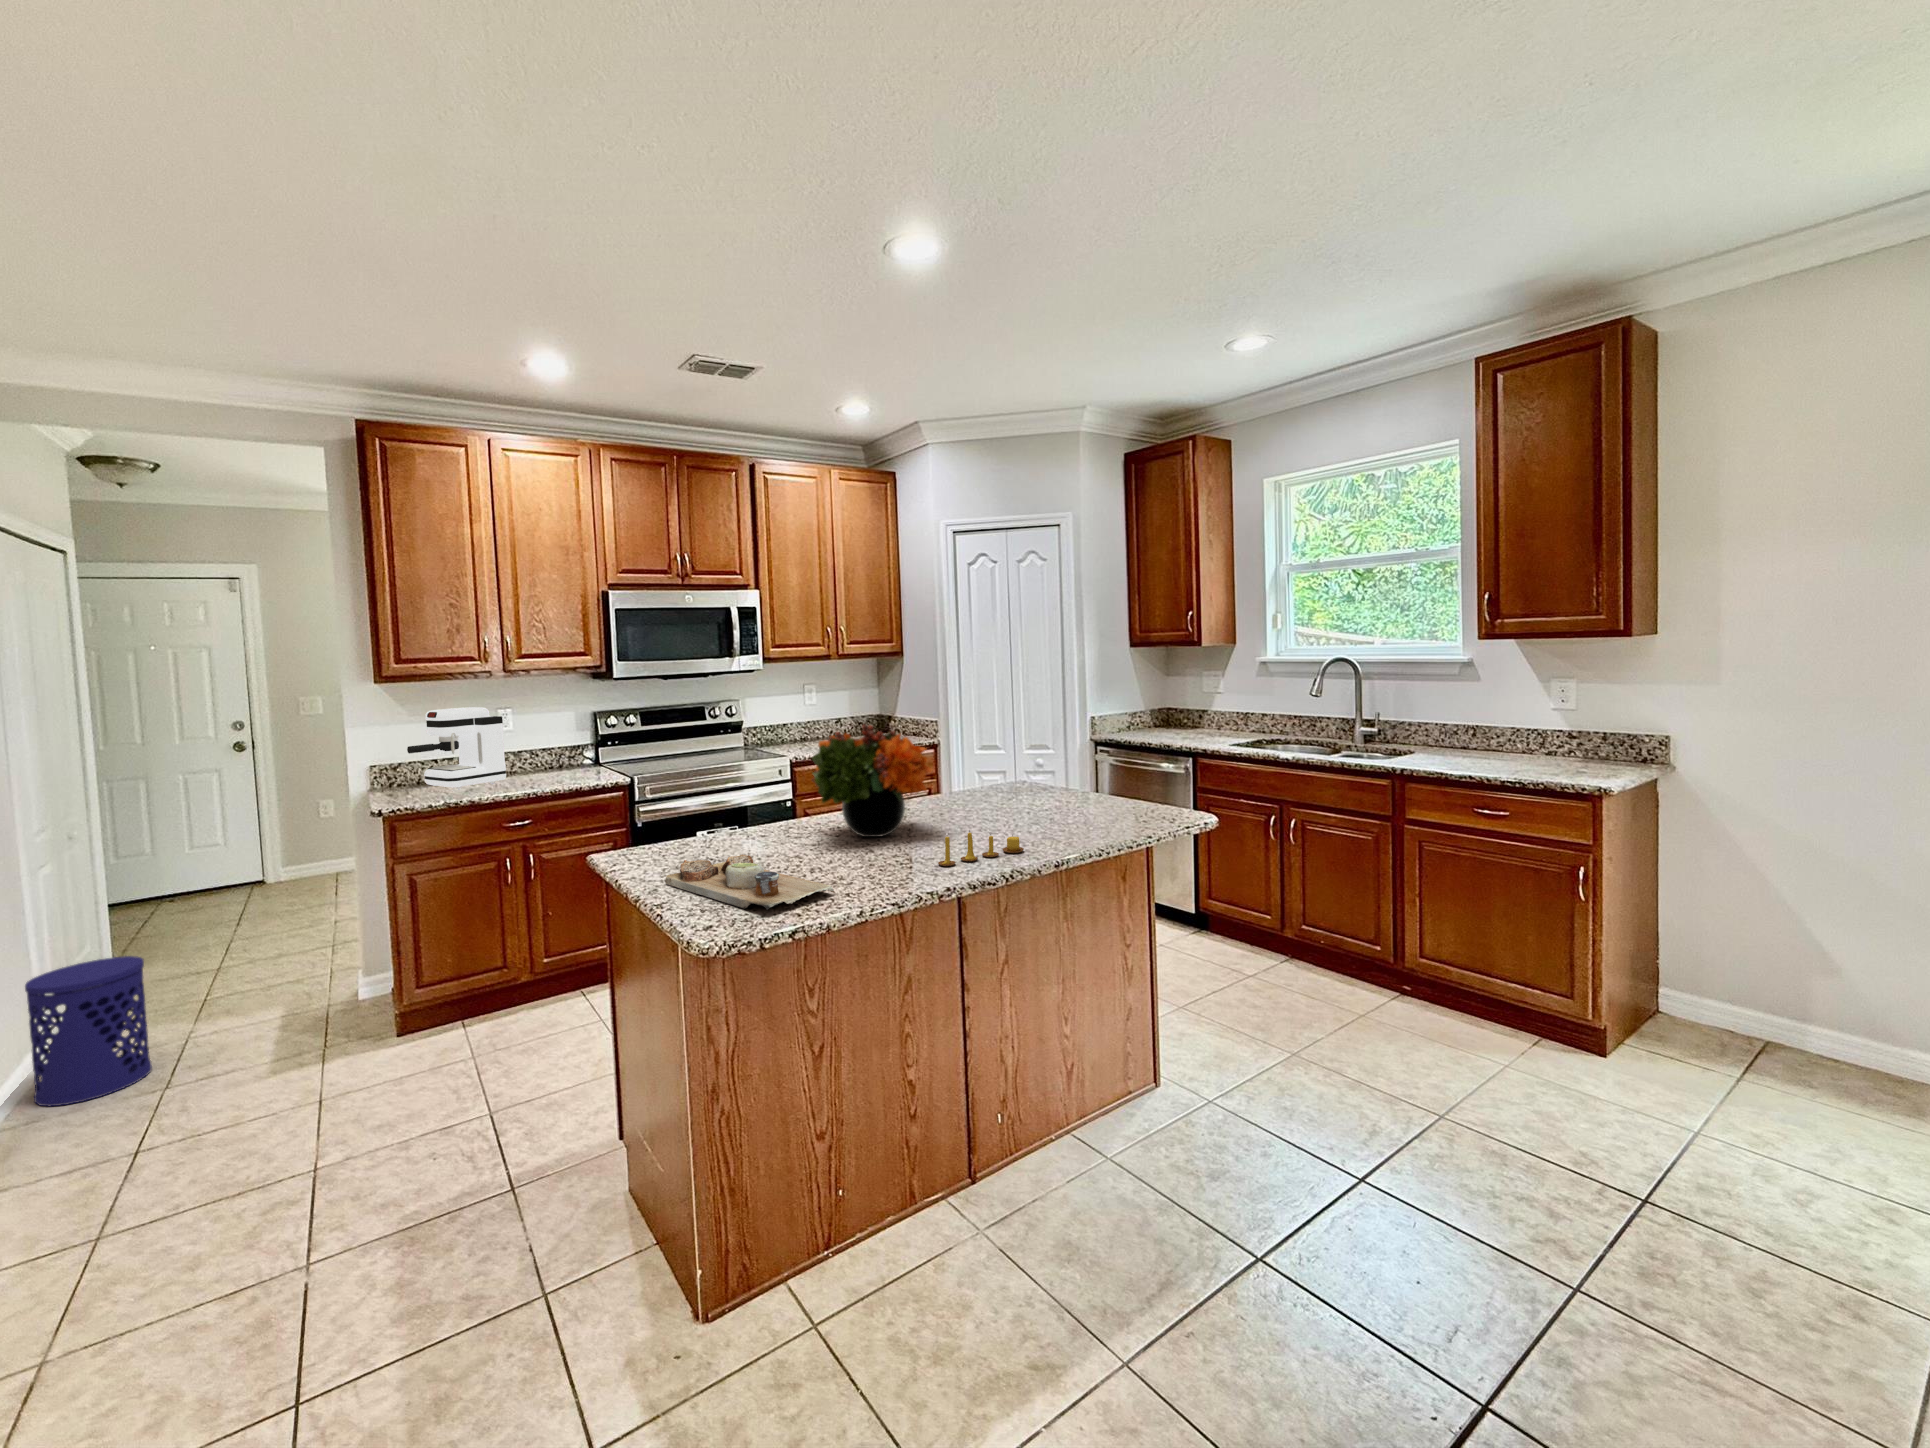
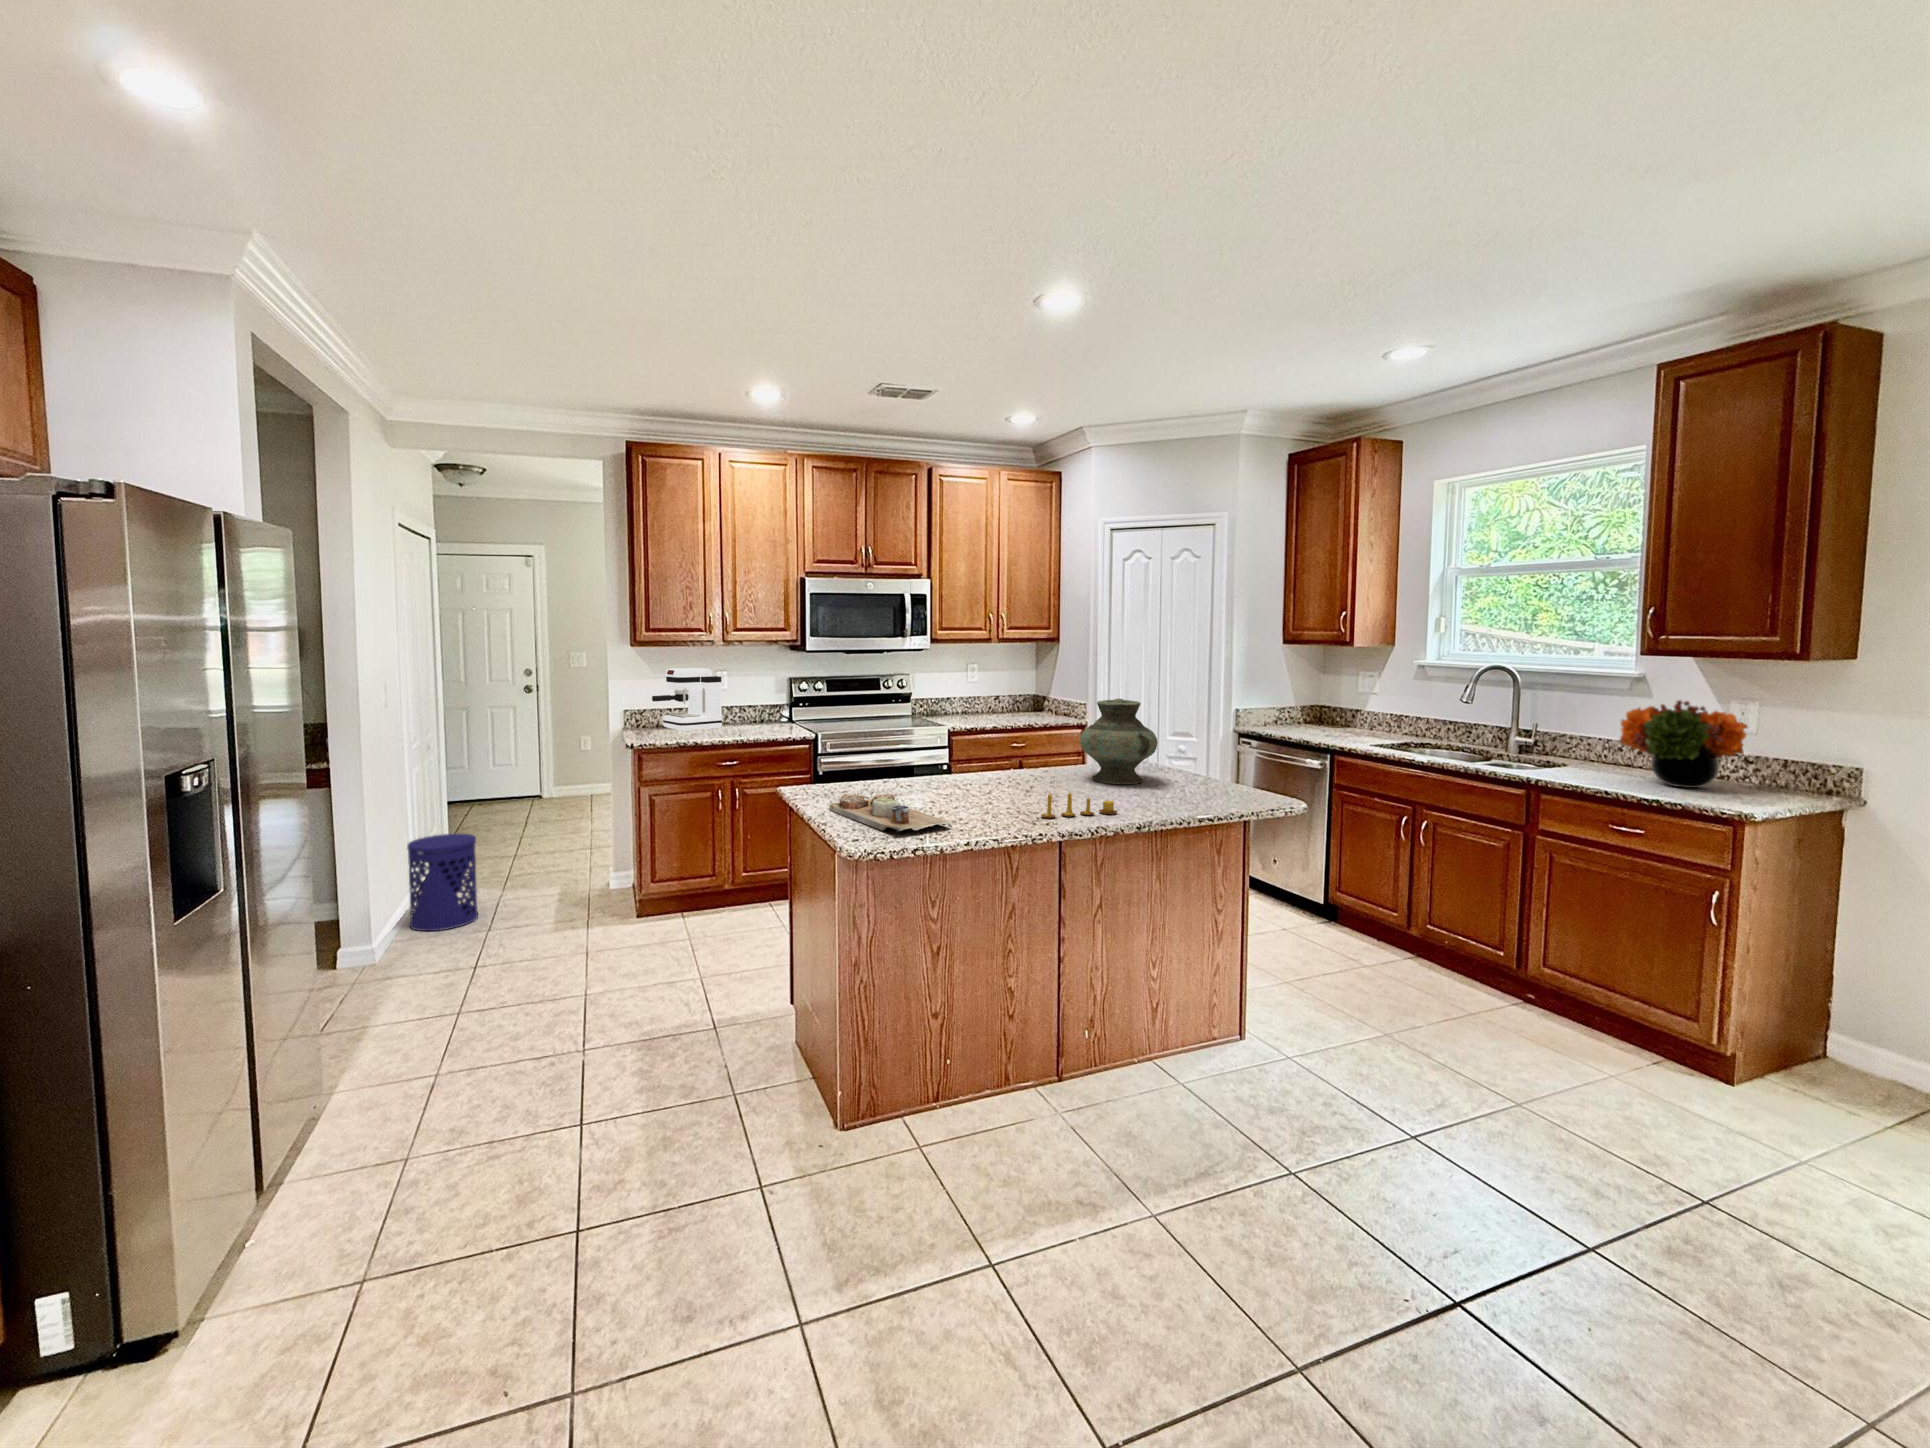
vase: none [959,714,1047,813] -> present [1080,699,1158,784]
flower arrangement: present [812,724,932,837] -> present [1620,700,1748,788]

